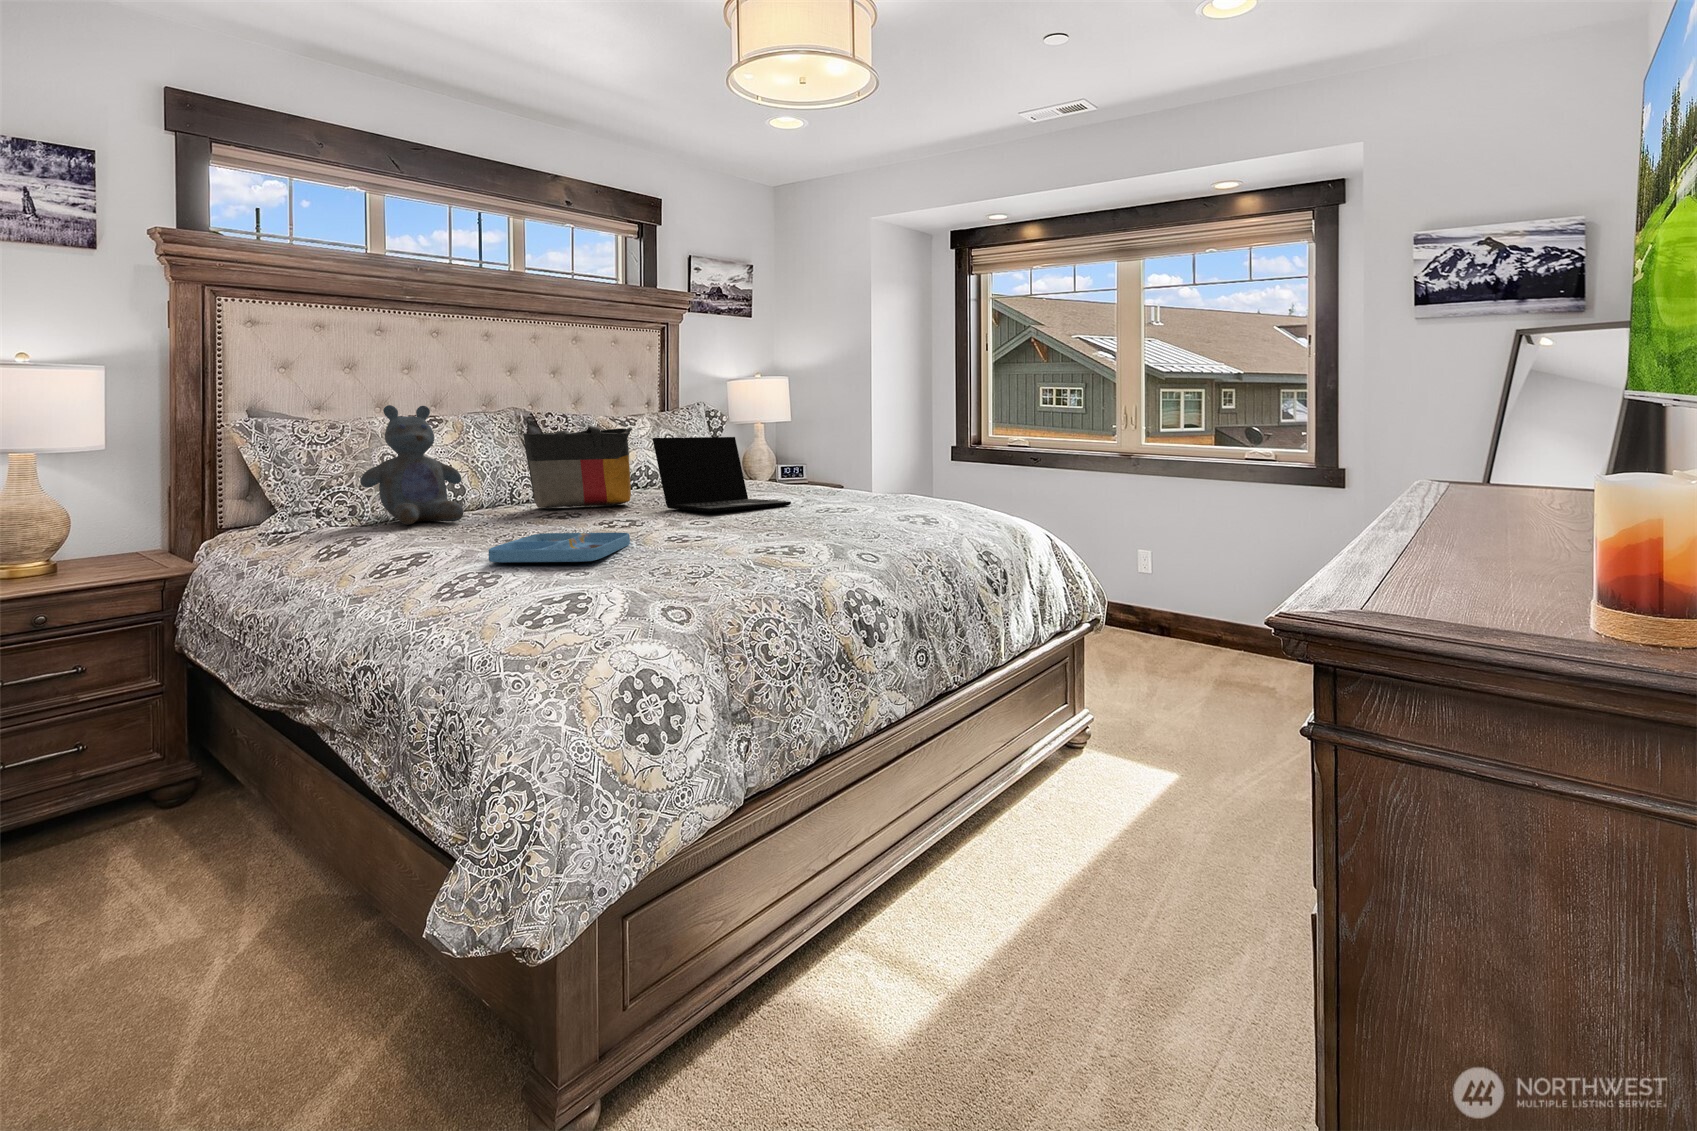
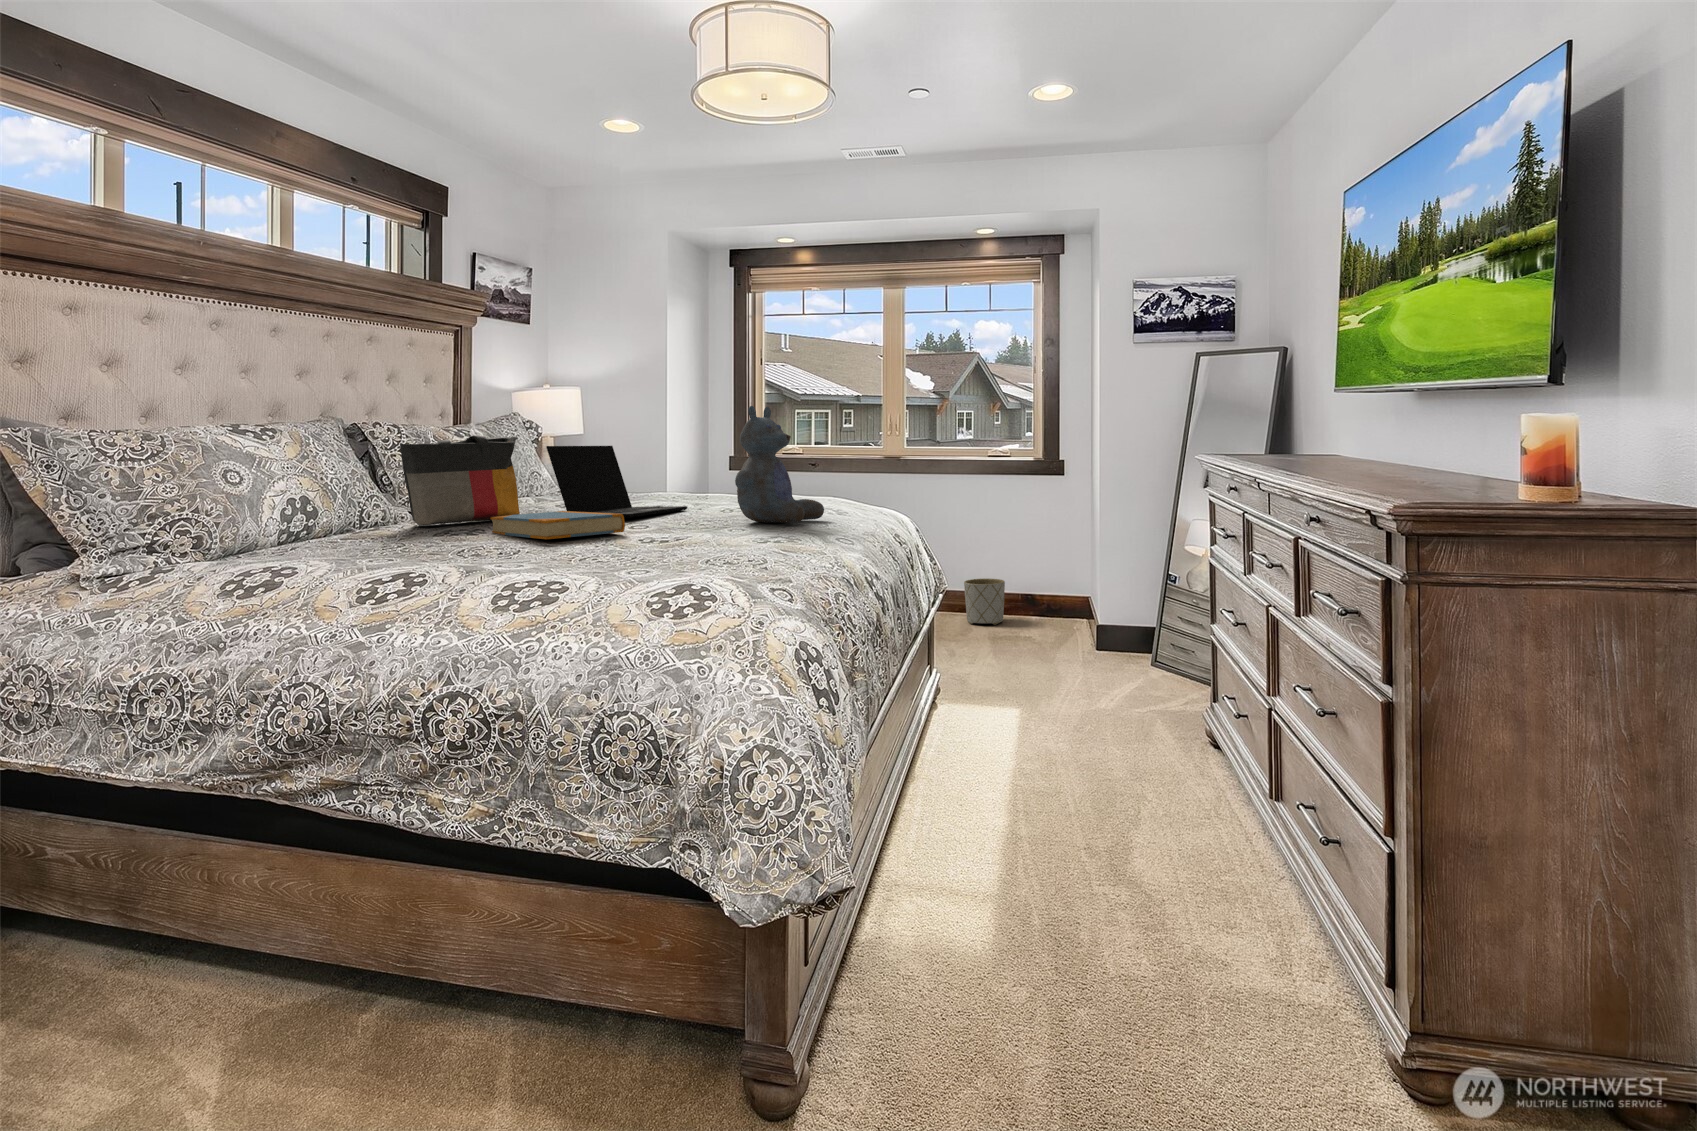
stuffed bear: present [360,405,463,525] -> present [735,406,824,523]
book: none [576,502,668,532] -> present [490,511,625,539]
tray: present [489,533,630,562] -> none [507,535,632,567]
planter: none [1187,597,1238,654] -> present [964,579,1005,625]

